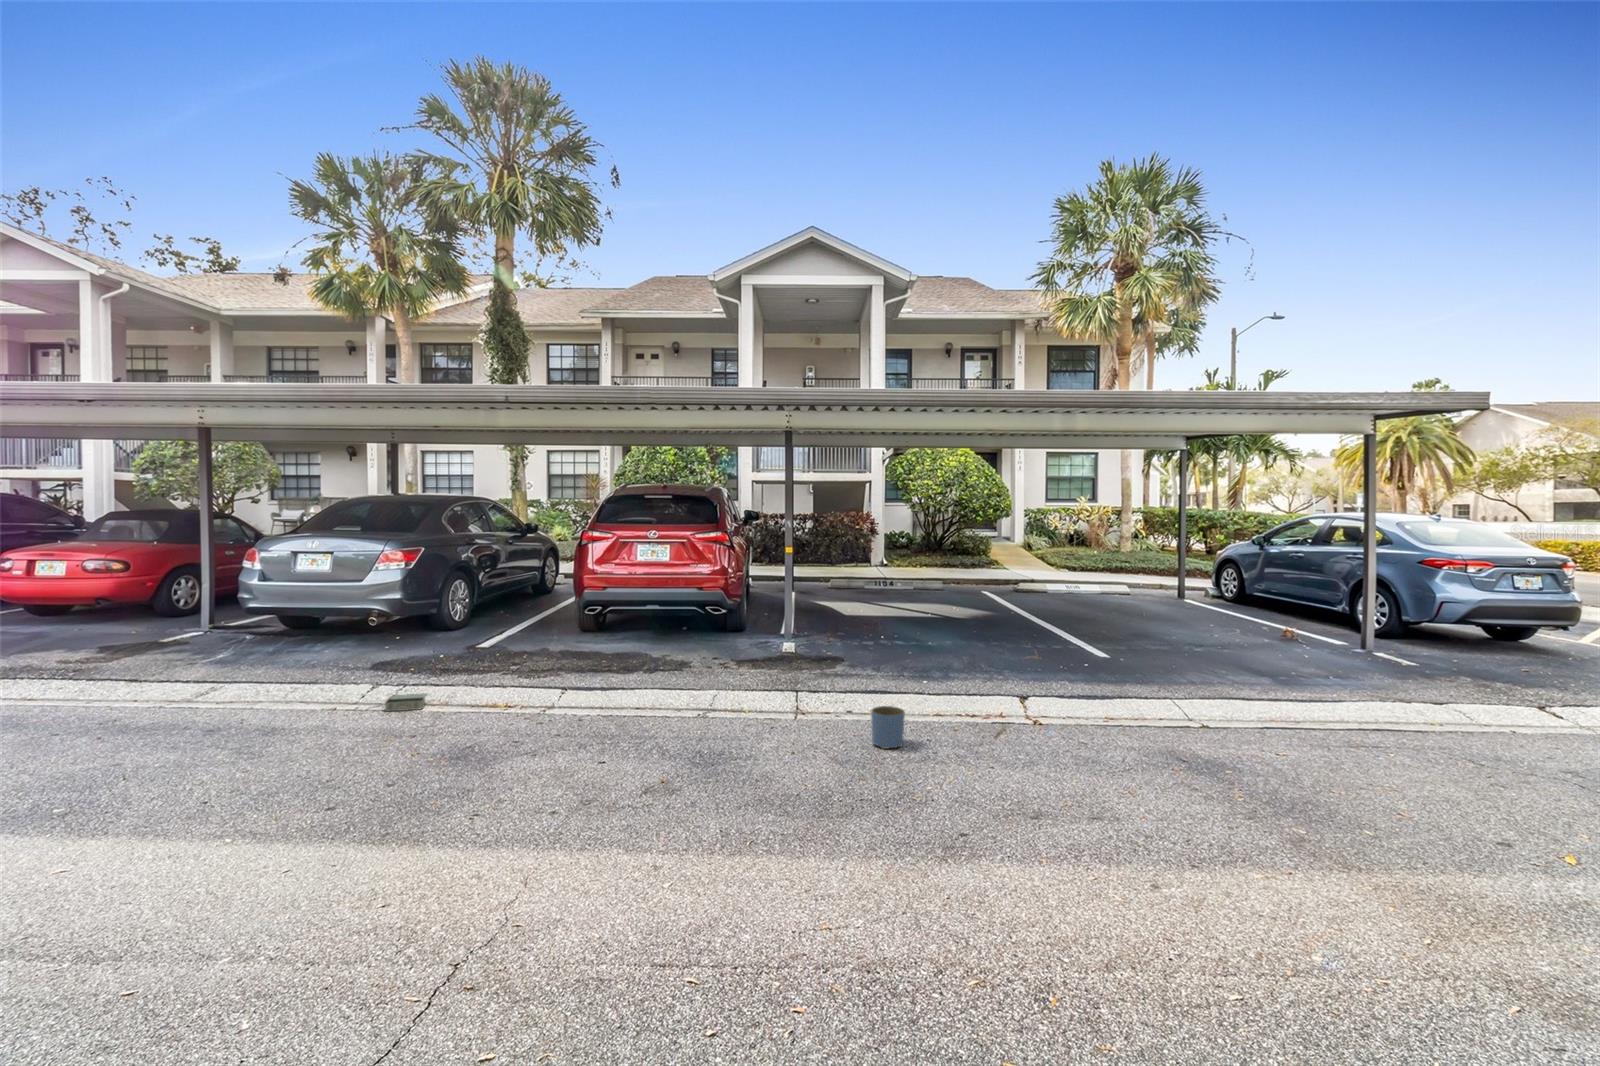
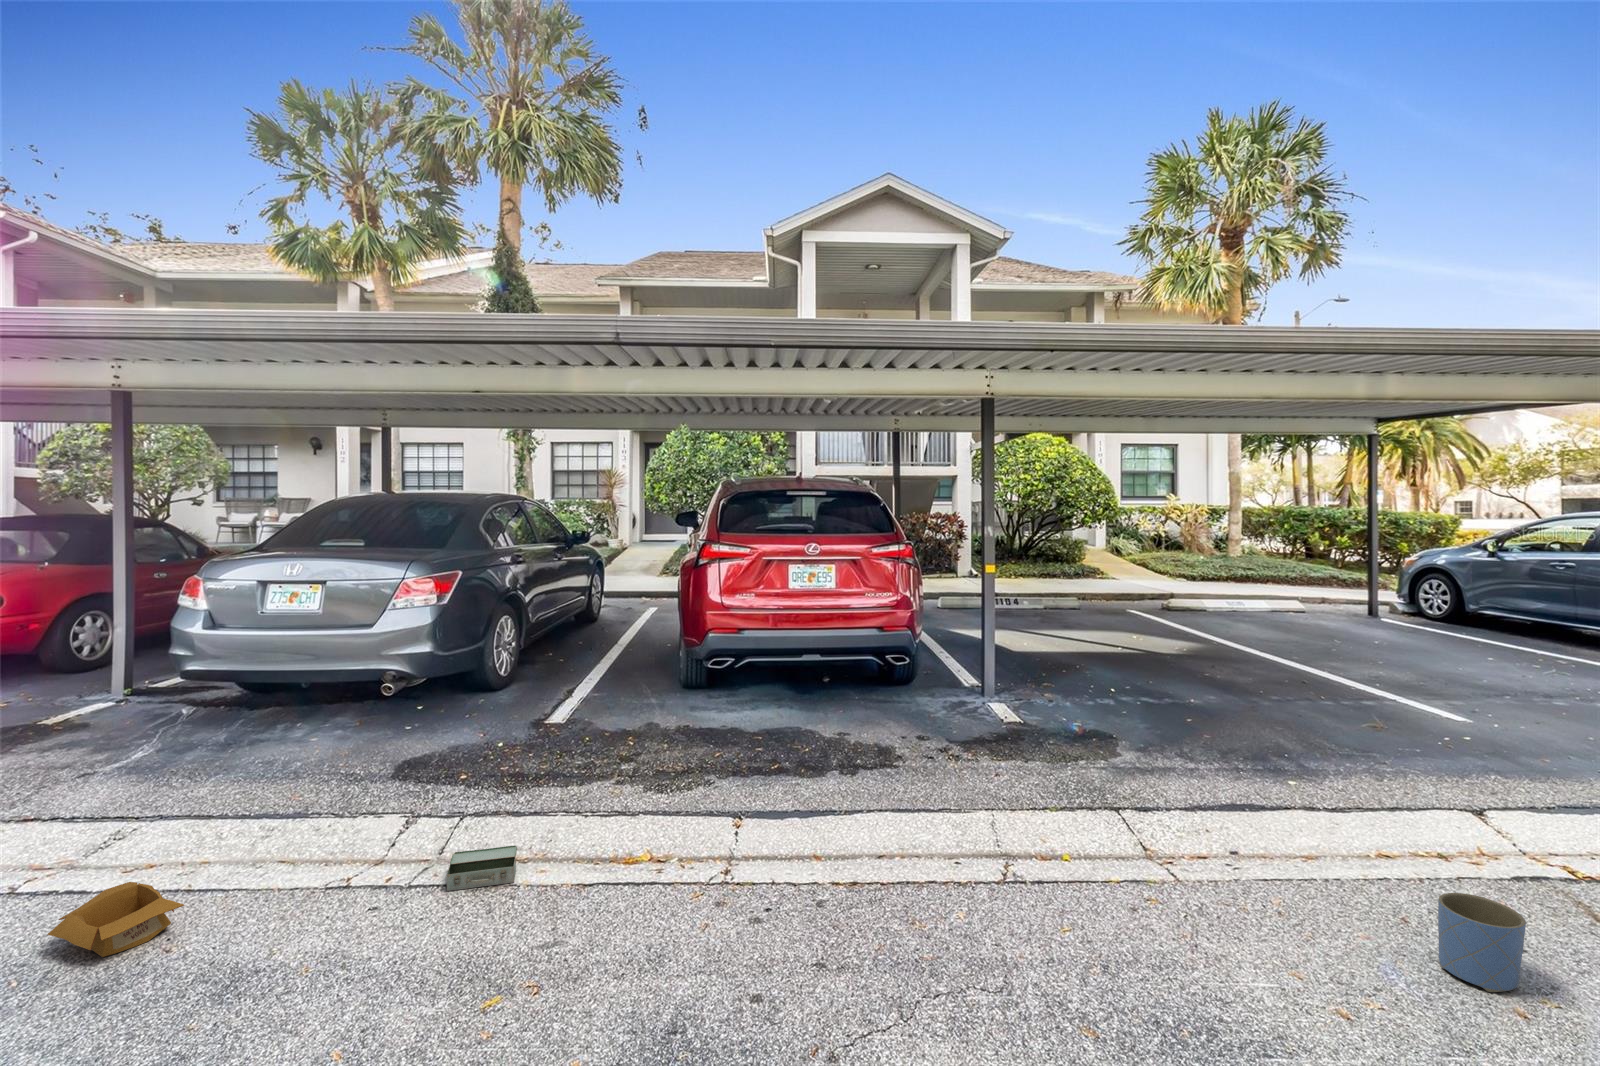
cardboard box: none [182,699,249,728] -> present [47,882,184,957]

